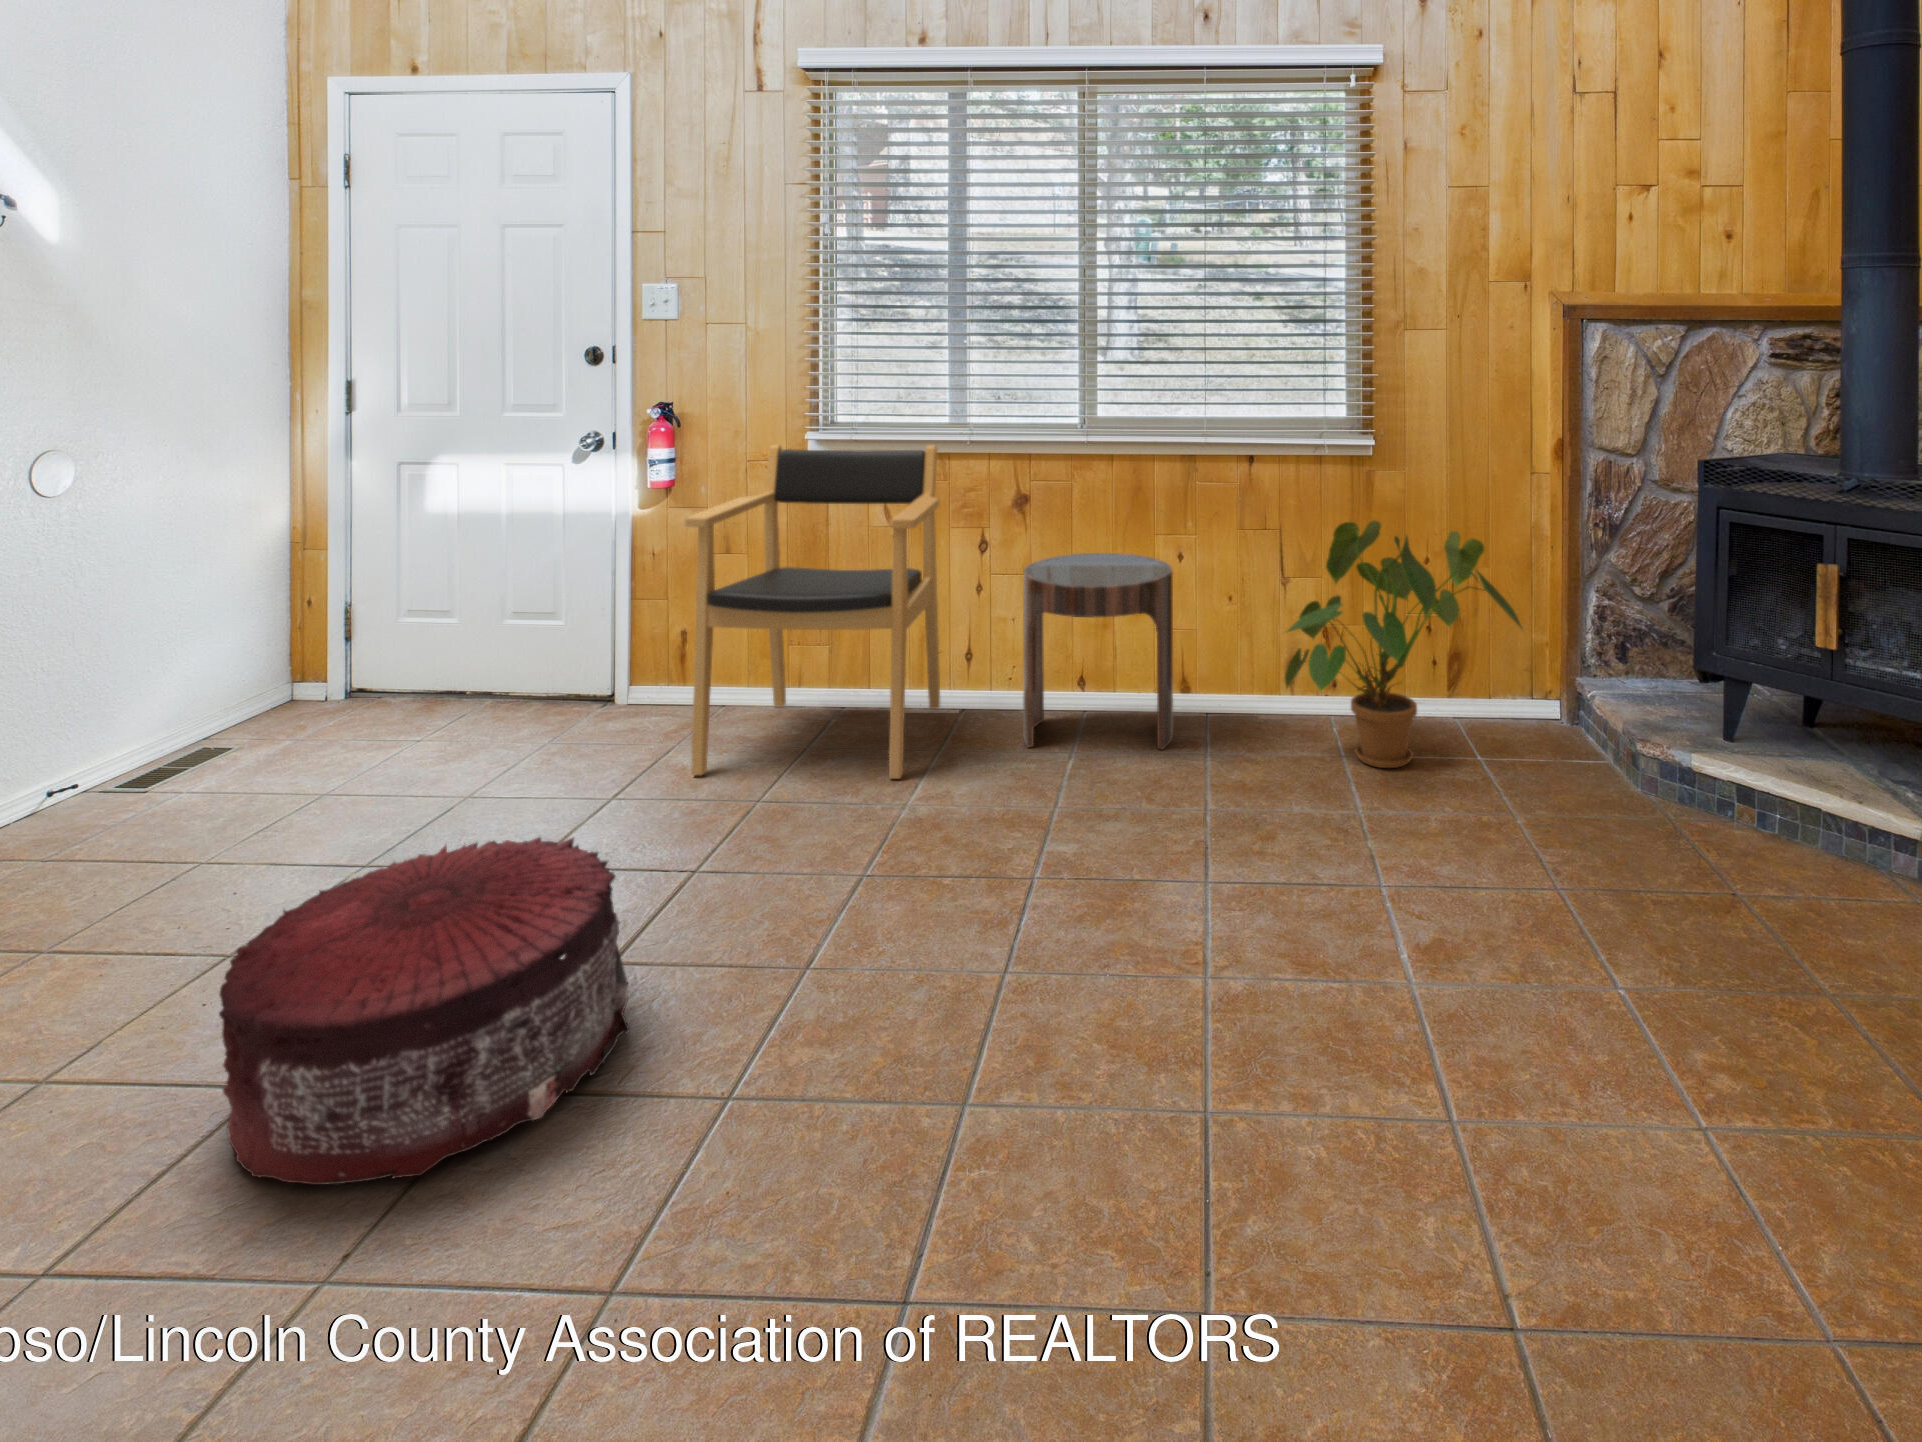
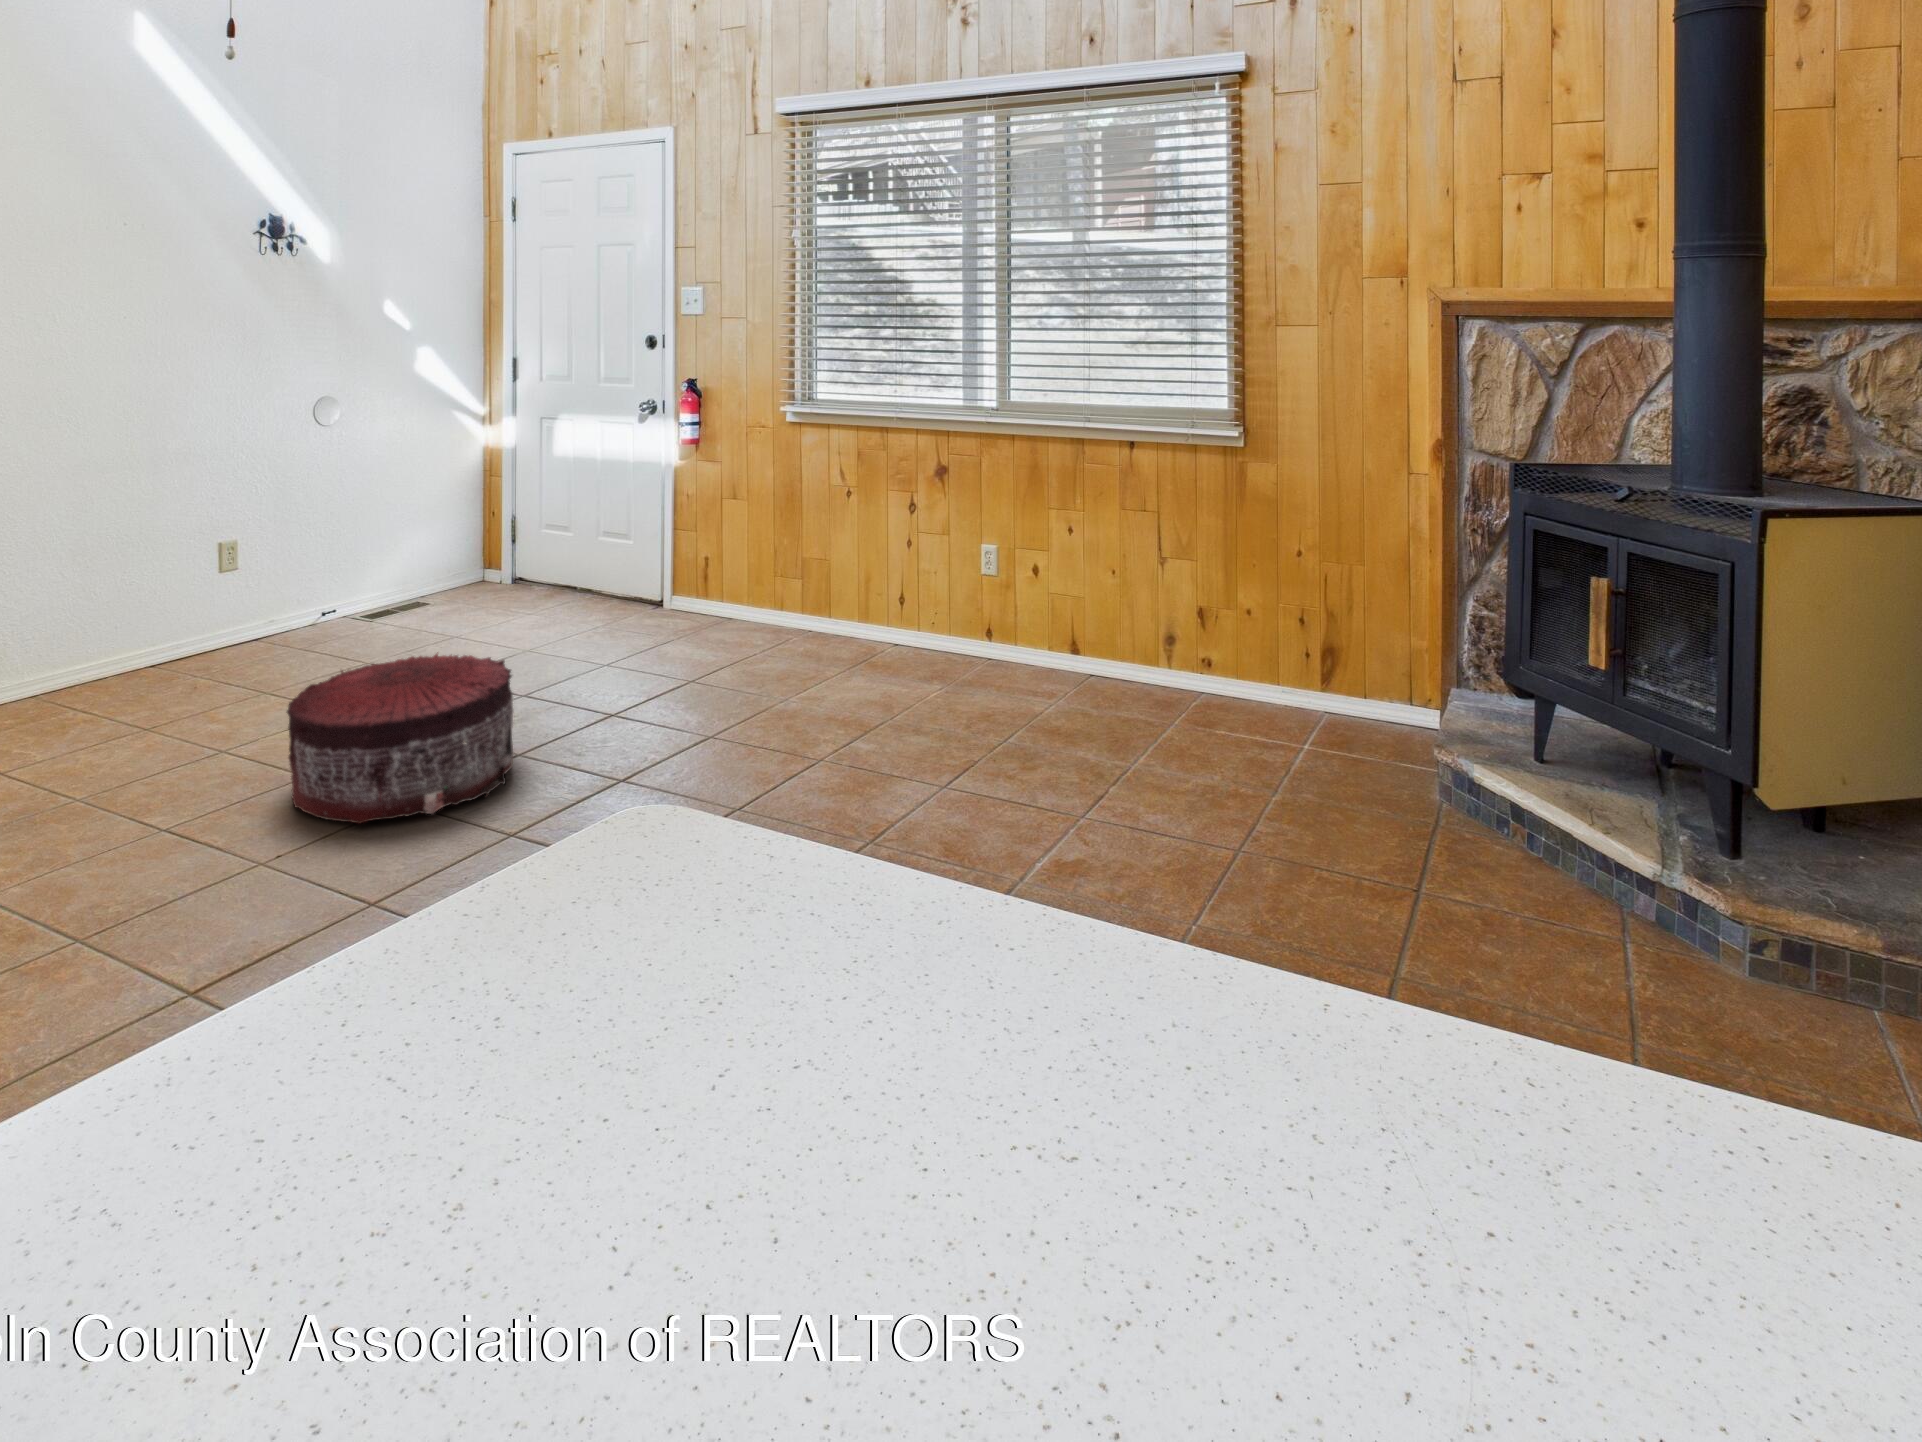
armchair: present [685,445,940,779] -> none [664,415,874,680]
house plant: present [1285,520,1522,768] -> none [1111,507,1337,736]
side table: present [1023,553,1173,750] -> none [910,519,1040,692]

